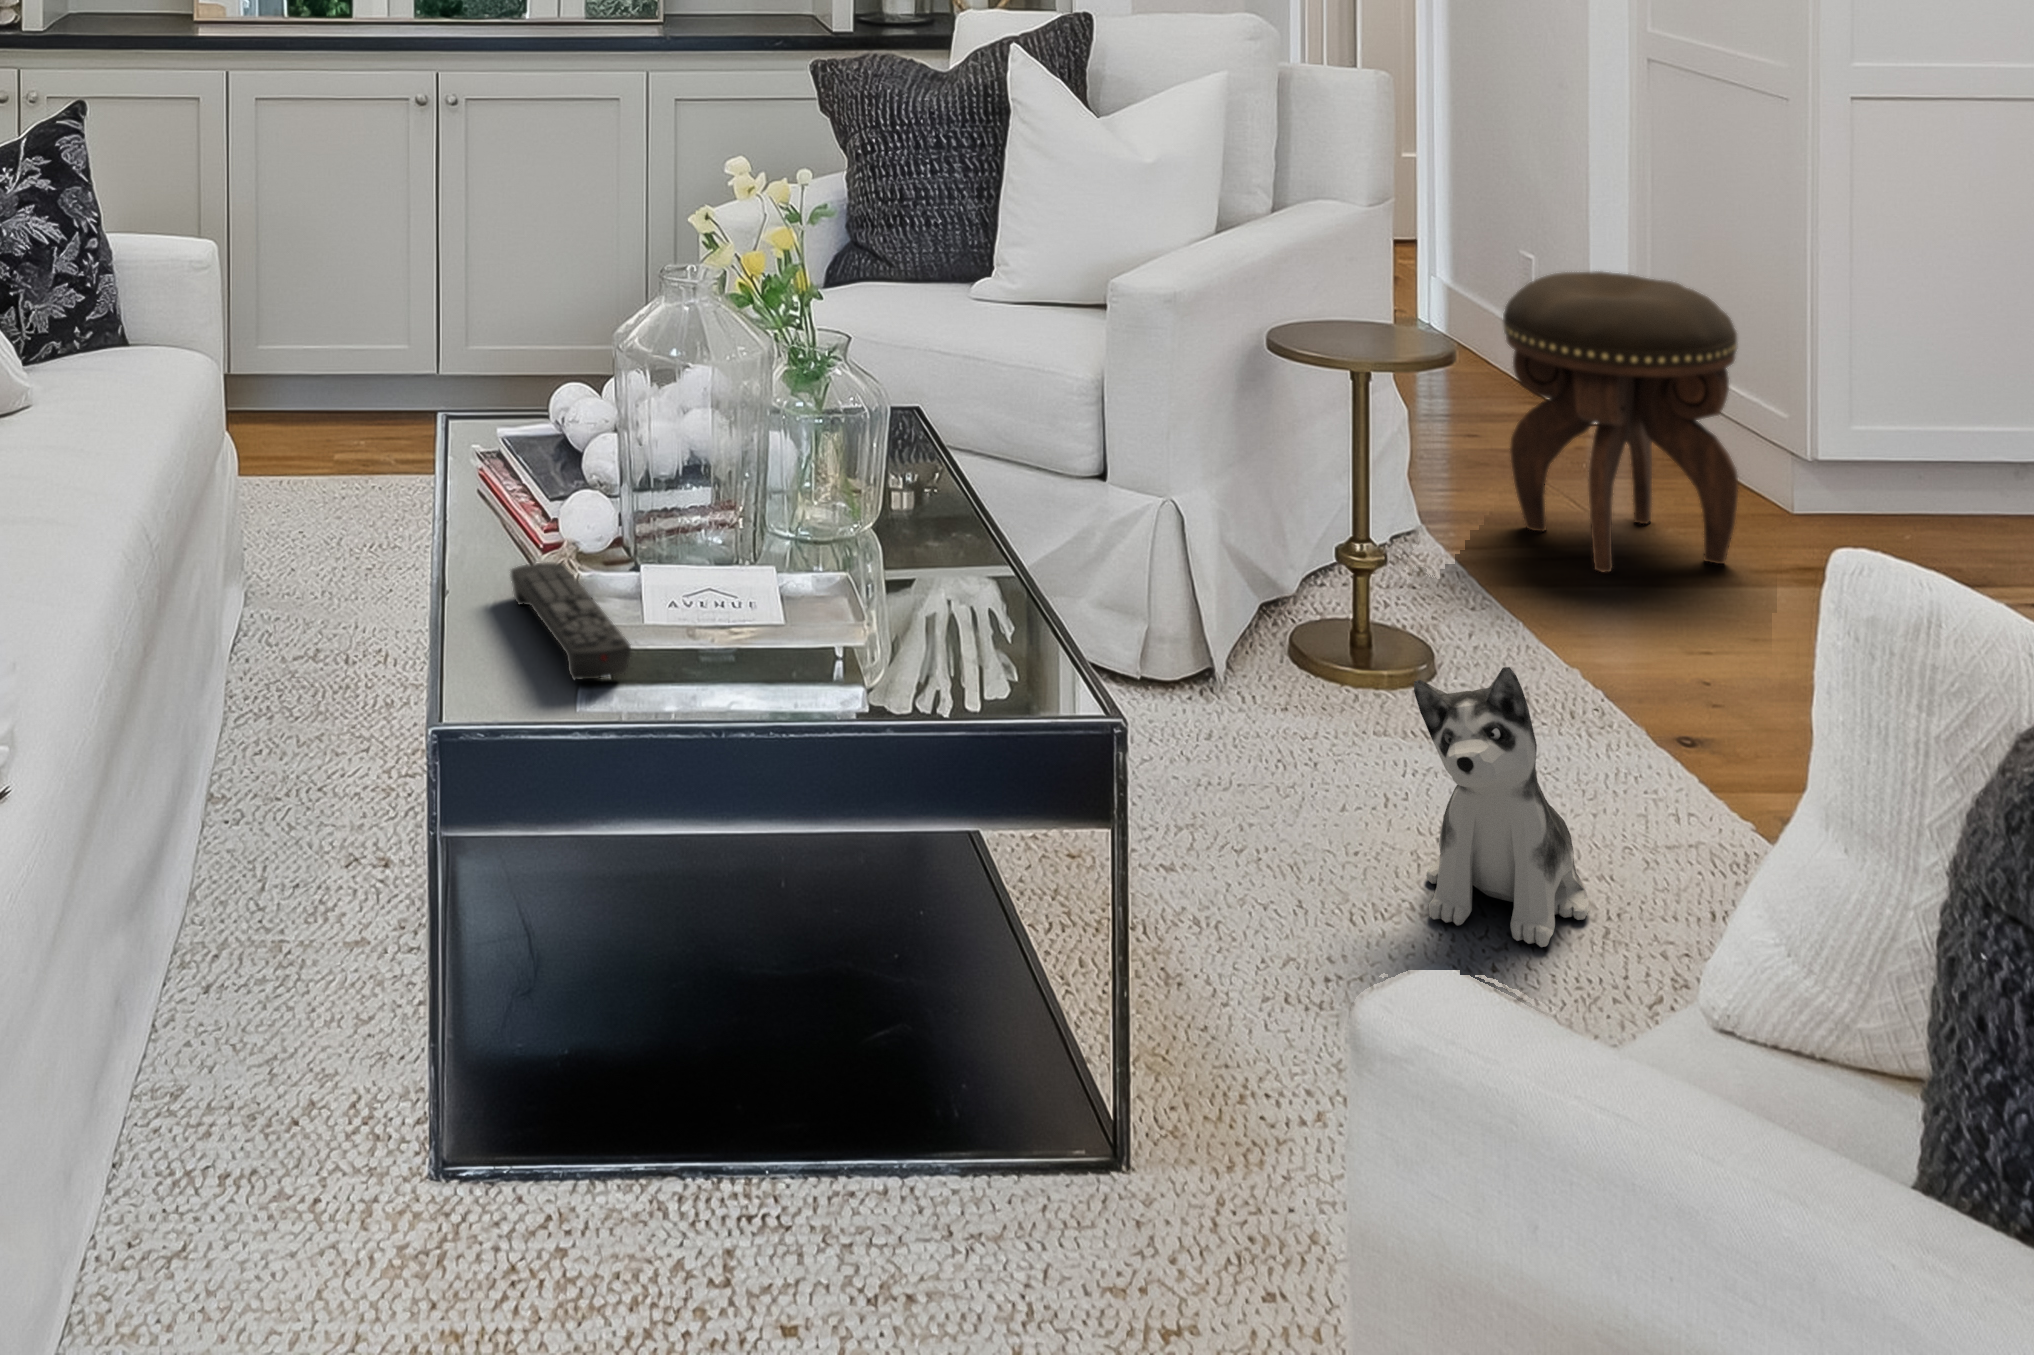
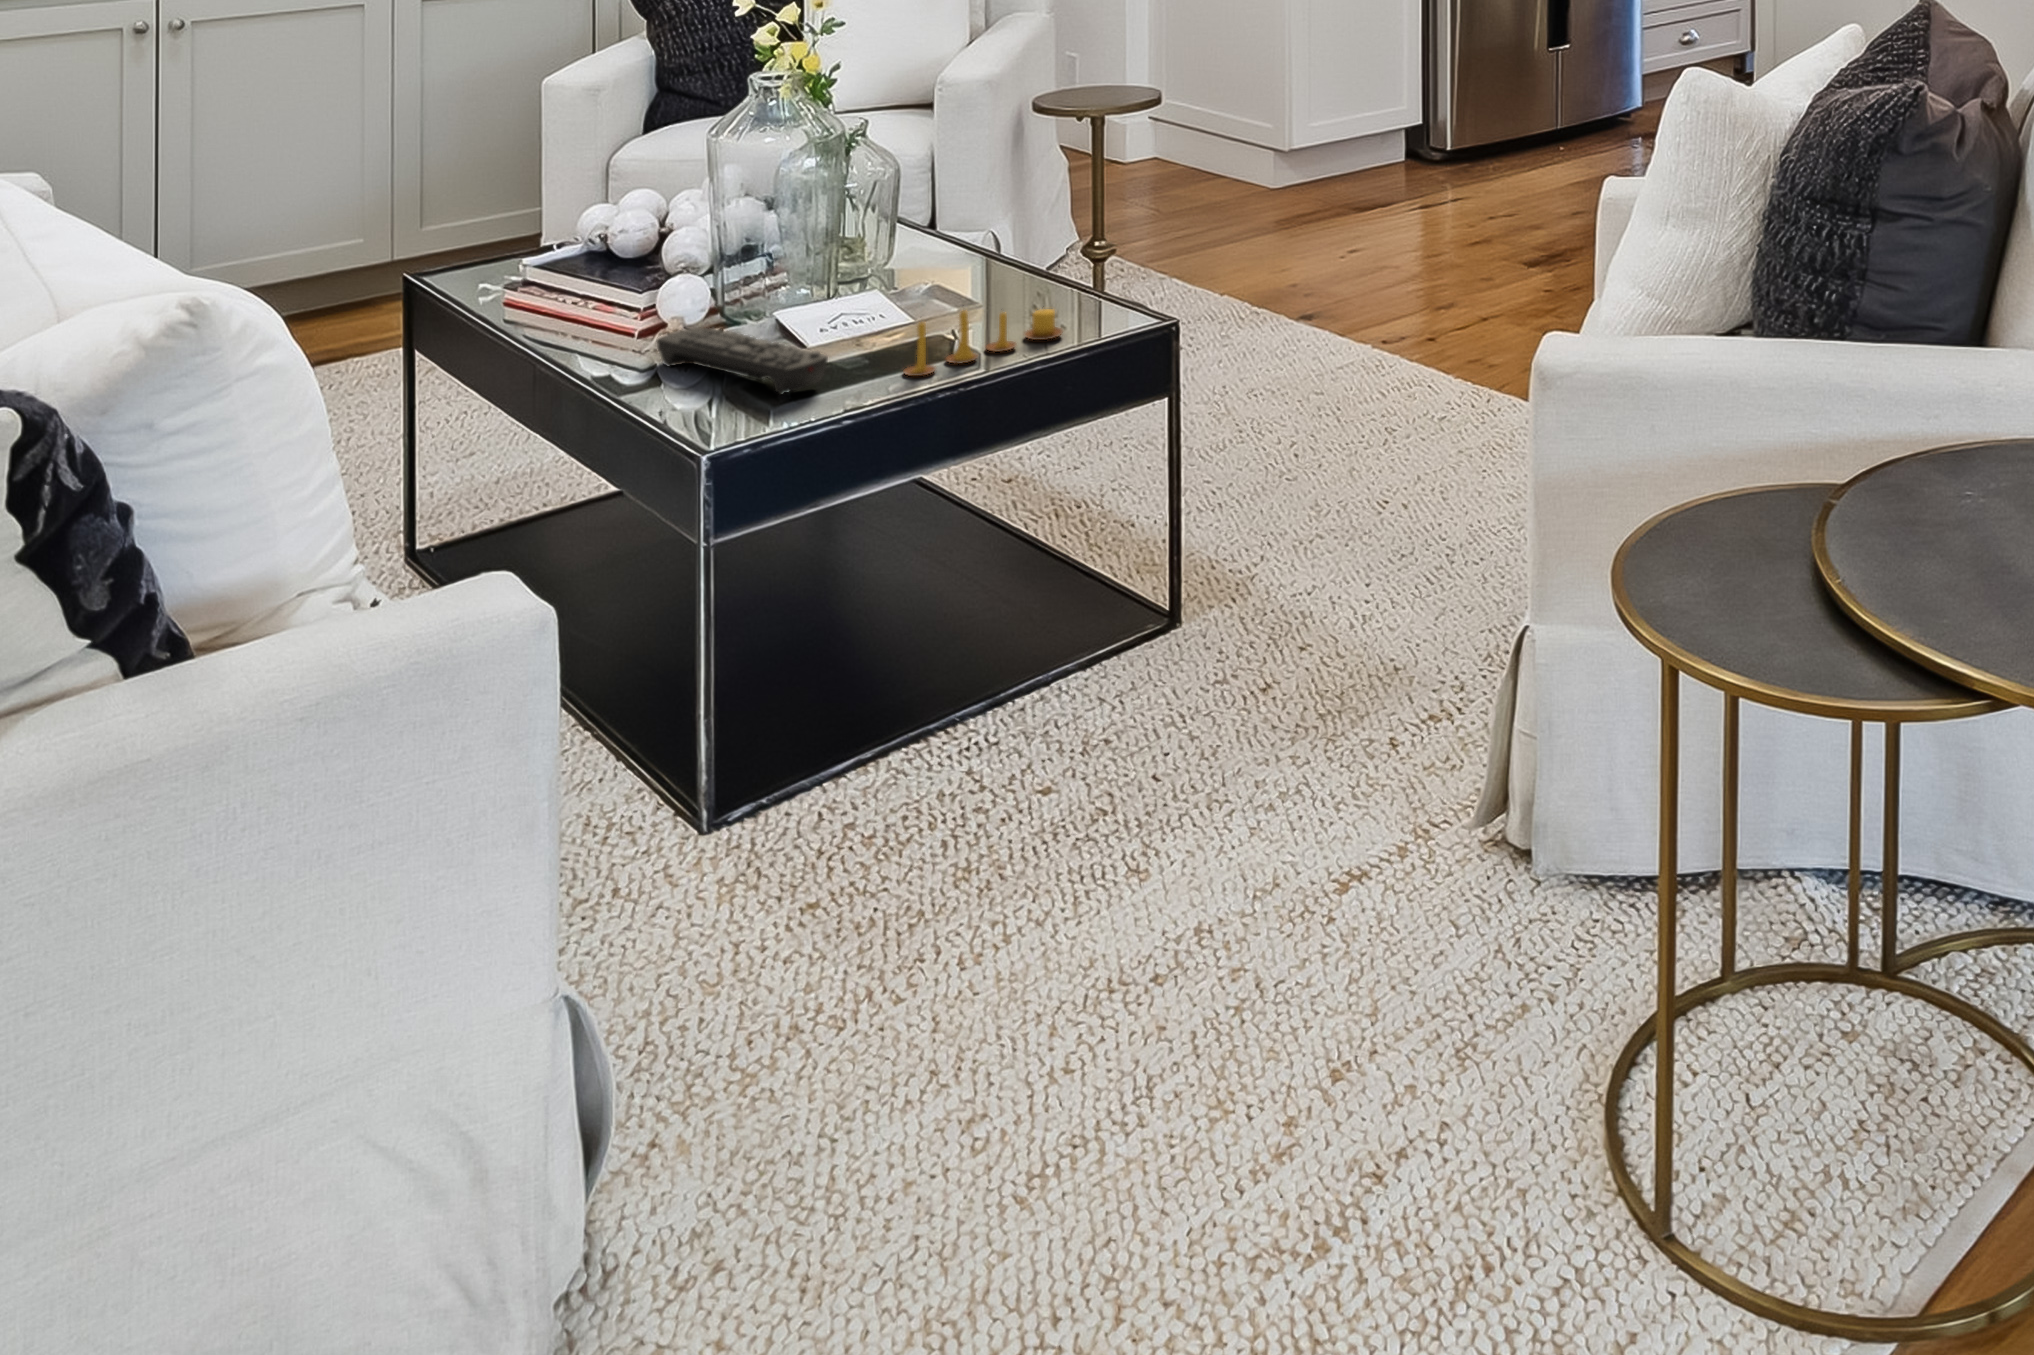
footstool: present [1503,271,1738,573] -> none [1171,57,1323,262]
candle: none [723,618,951,698] -> present [904,309,1062,376]
plush toy: present [1414,667,1589,947] -> none [1263,280,1370,463]

